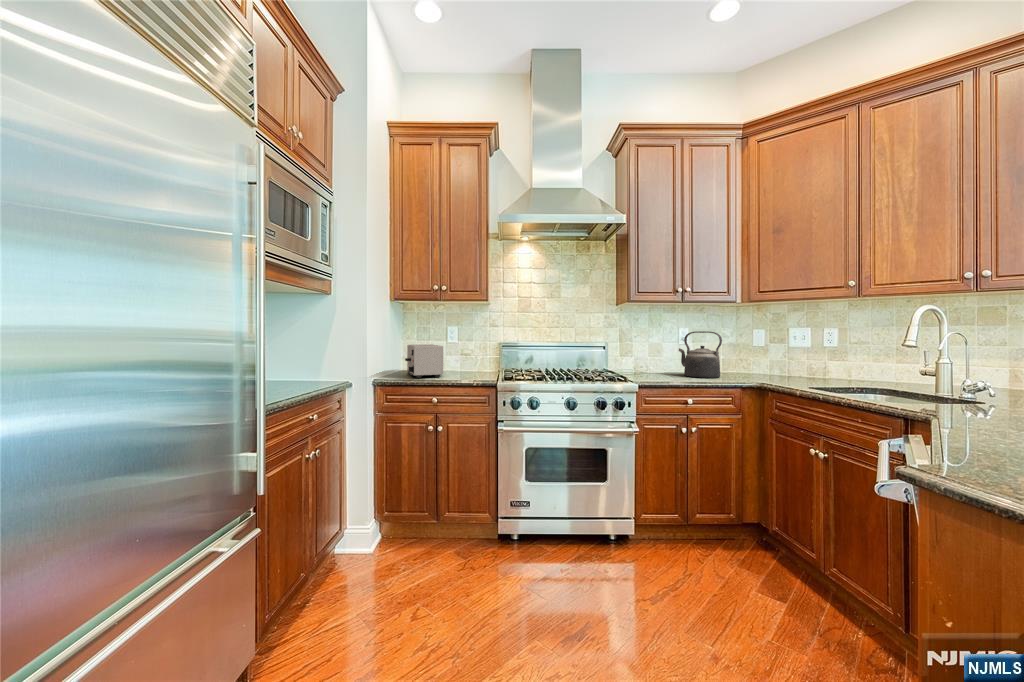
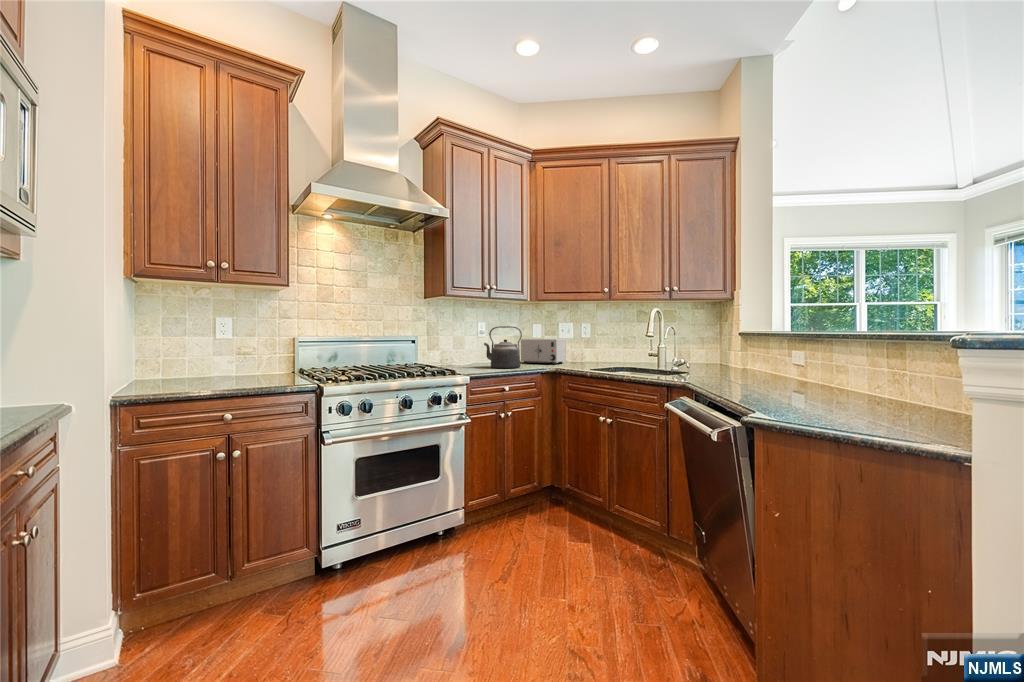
toaster: present [405,344,443,378] -> present [521,339,566,364]

